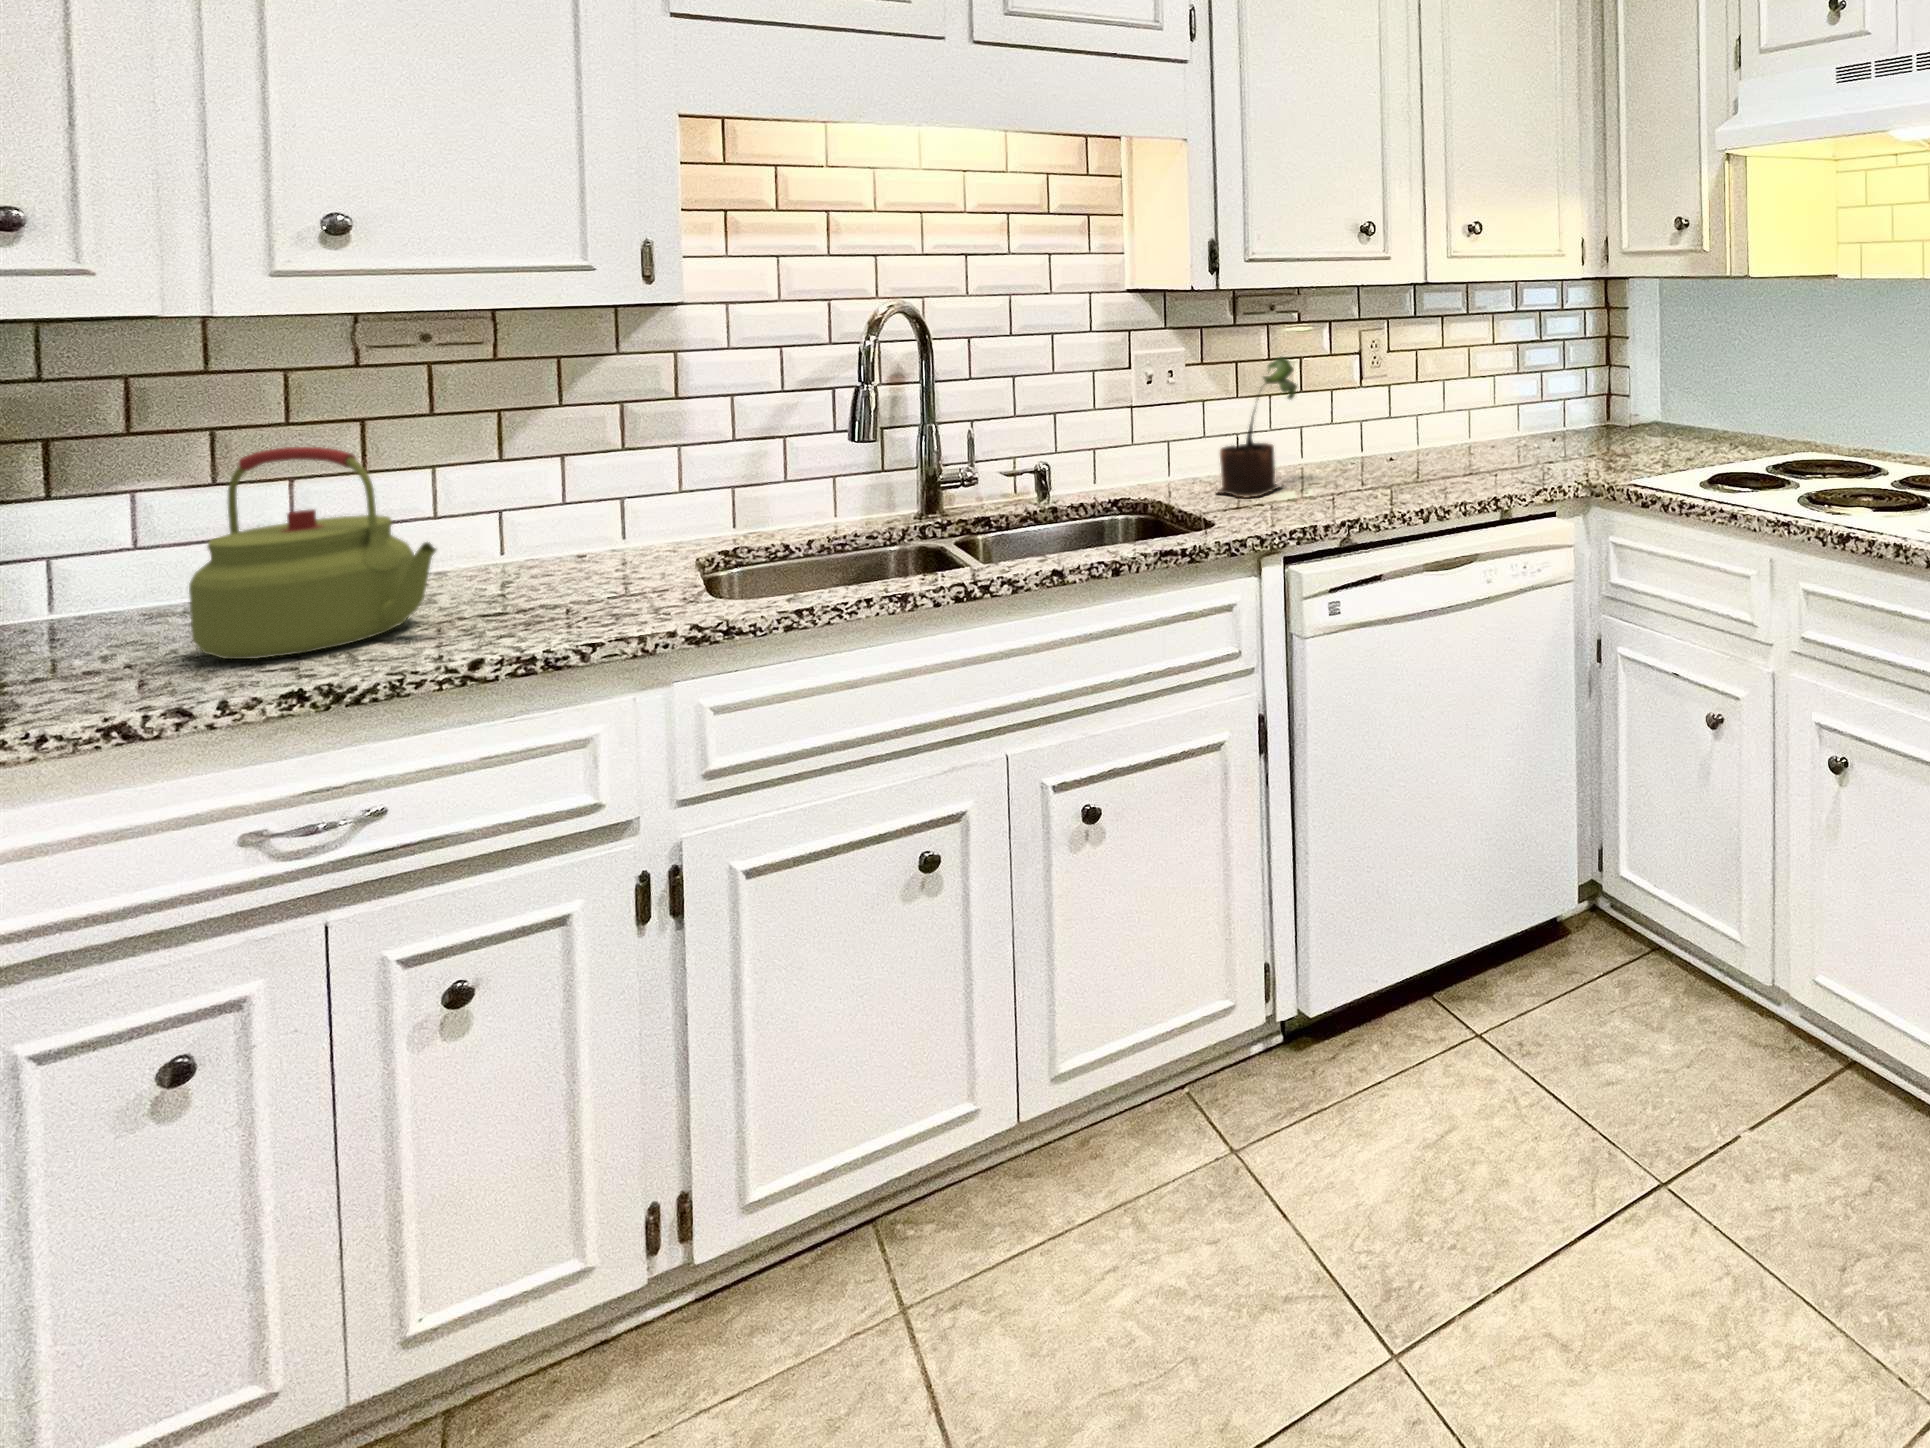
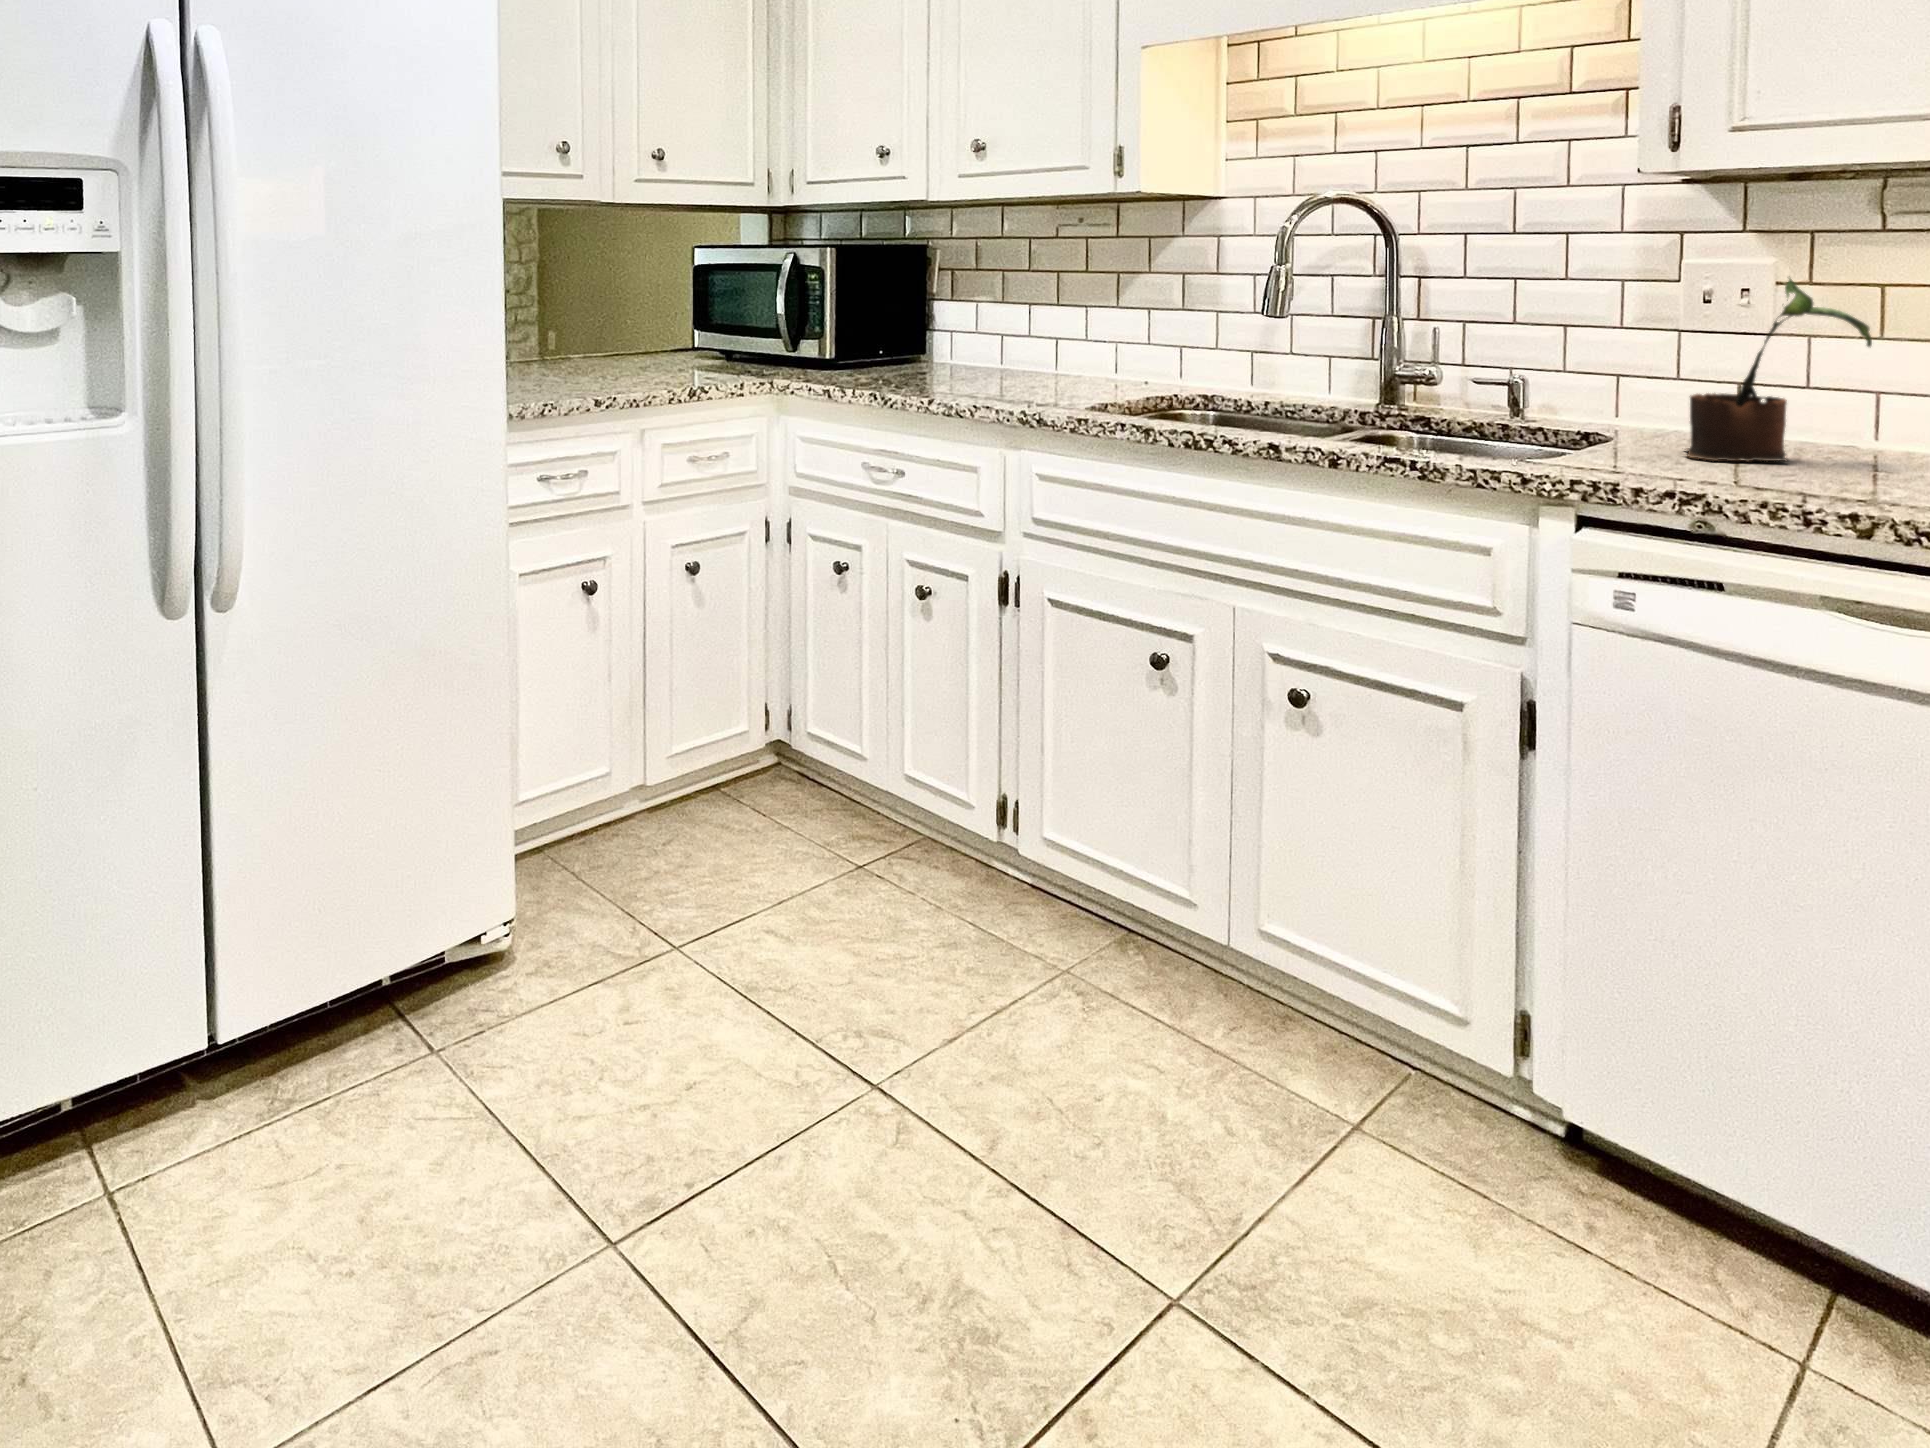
kettle: present [189,447,436,659] -> none [919,269,1020,387]

